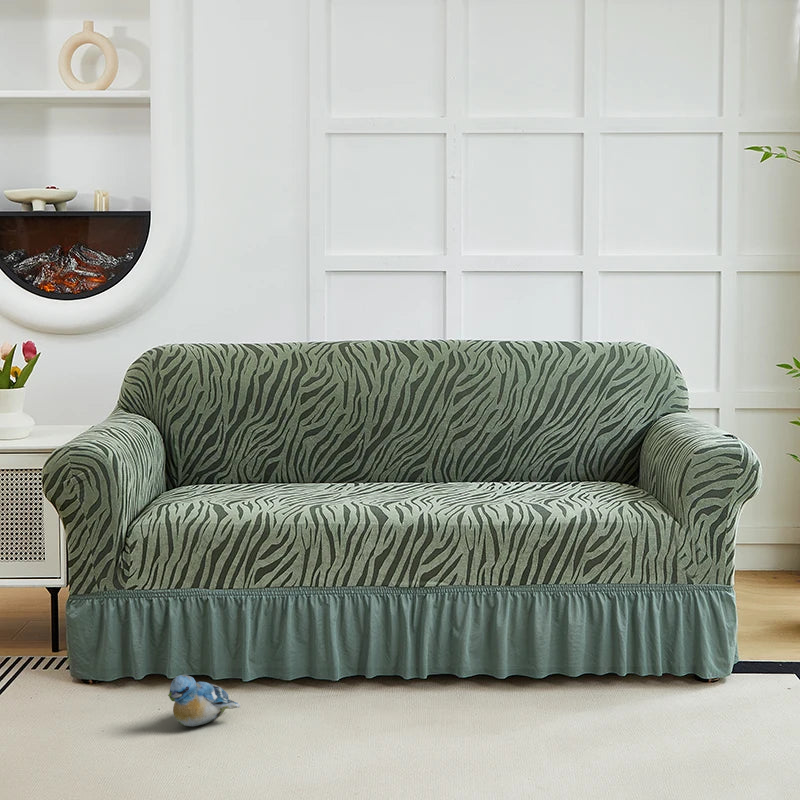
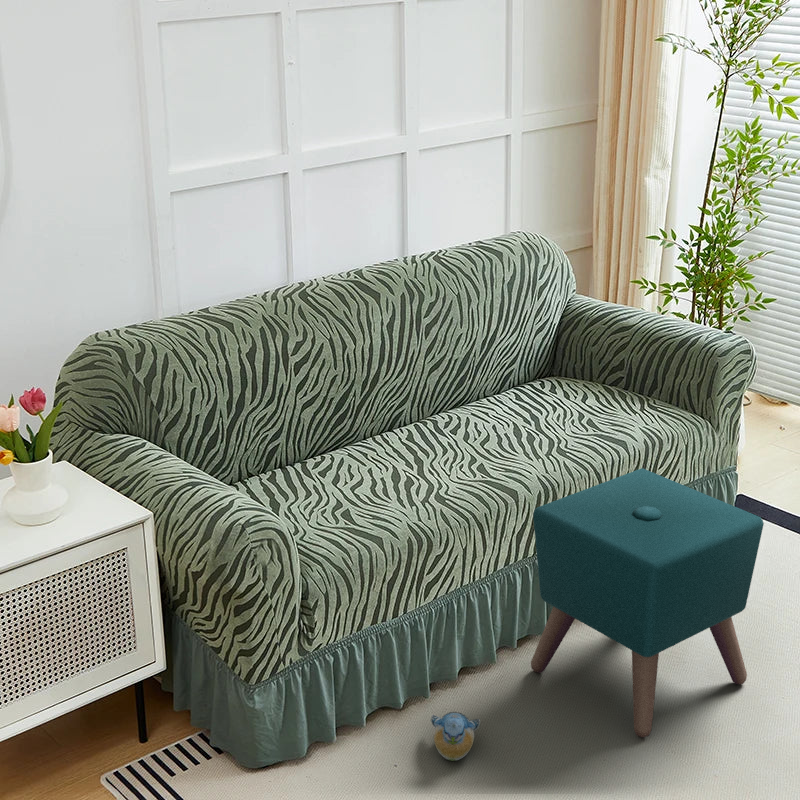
ottoman: none [339,517,538,777] -> present [531,468,764,738]

